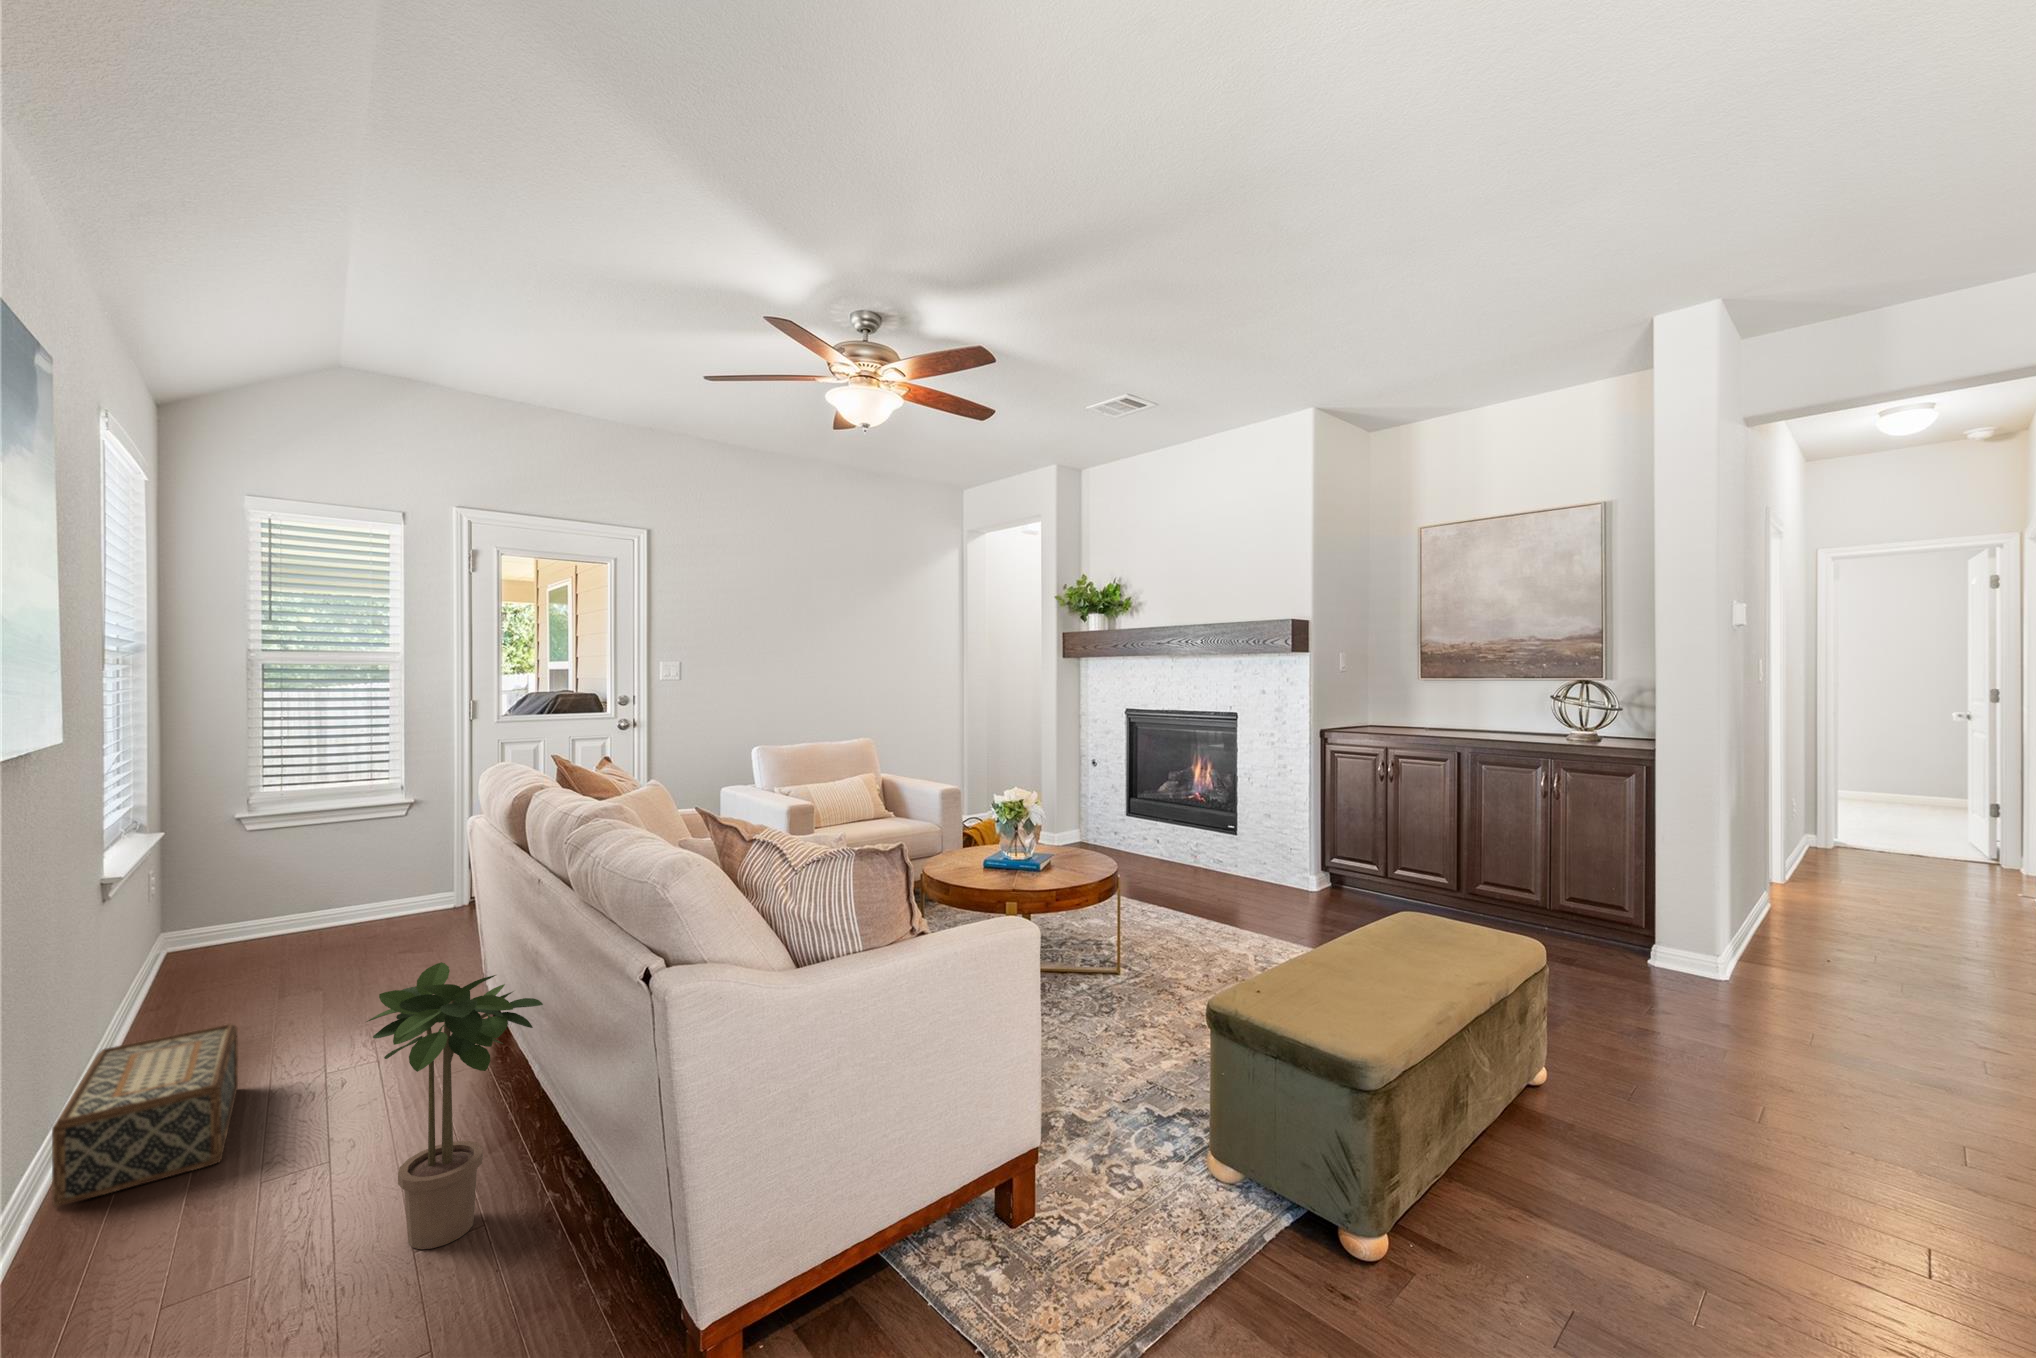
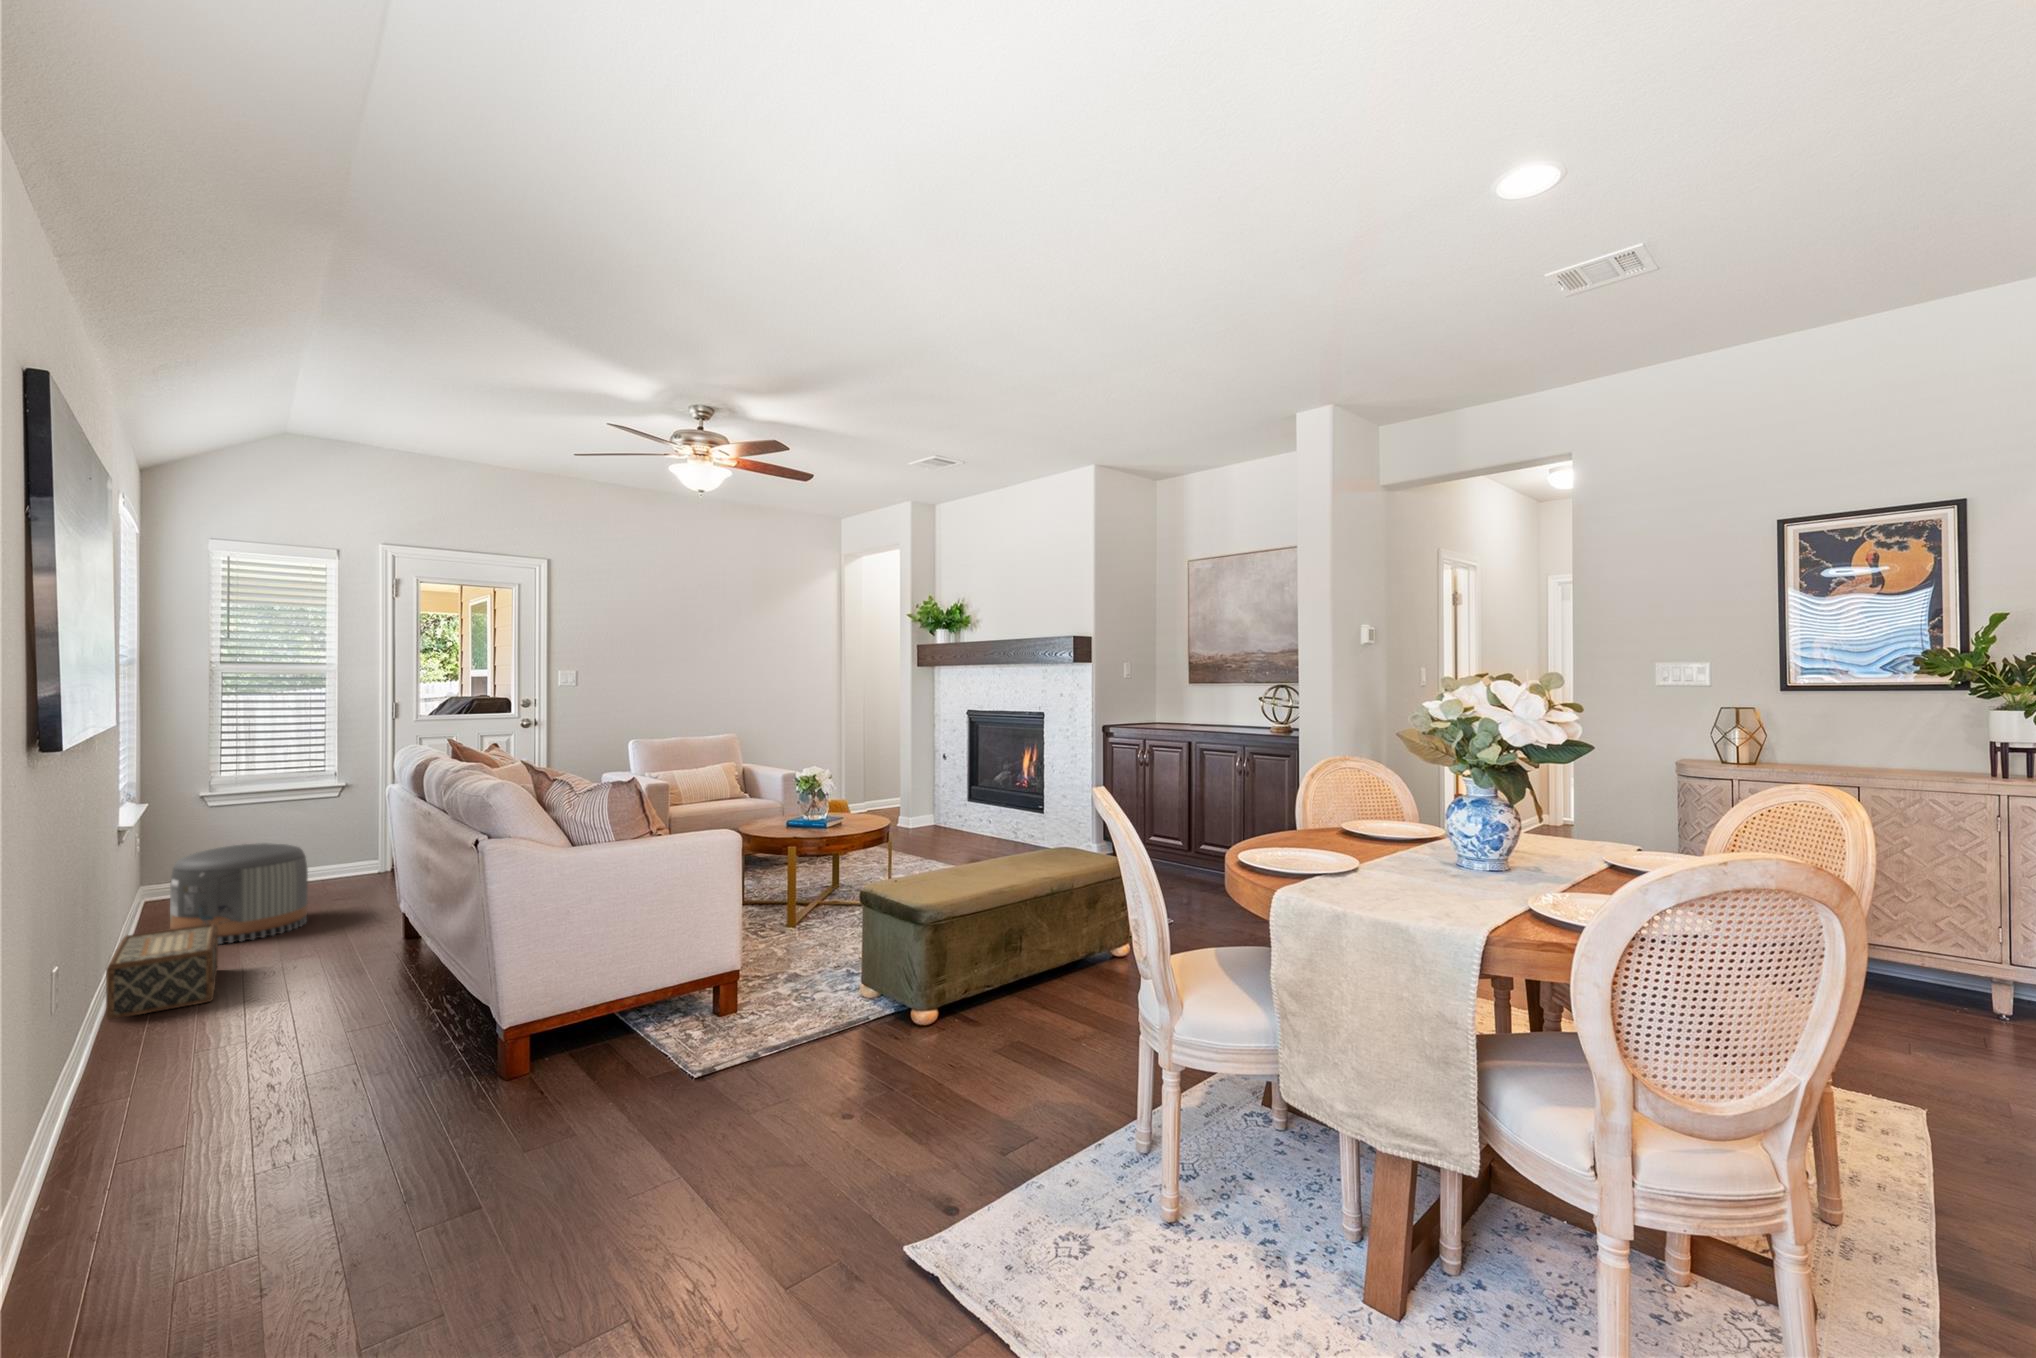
pouf: none [182,889,365,1037] -> present [170,843,308,944]
potted plant: present [367,962,543,1249] -> none [312,862,428,1032]

